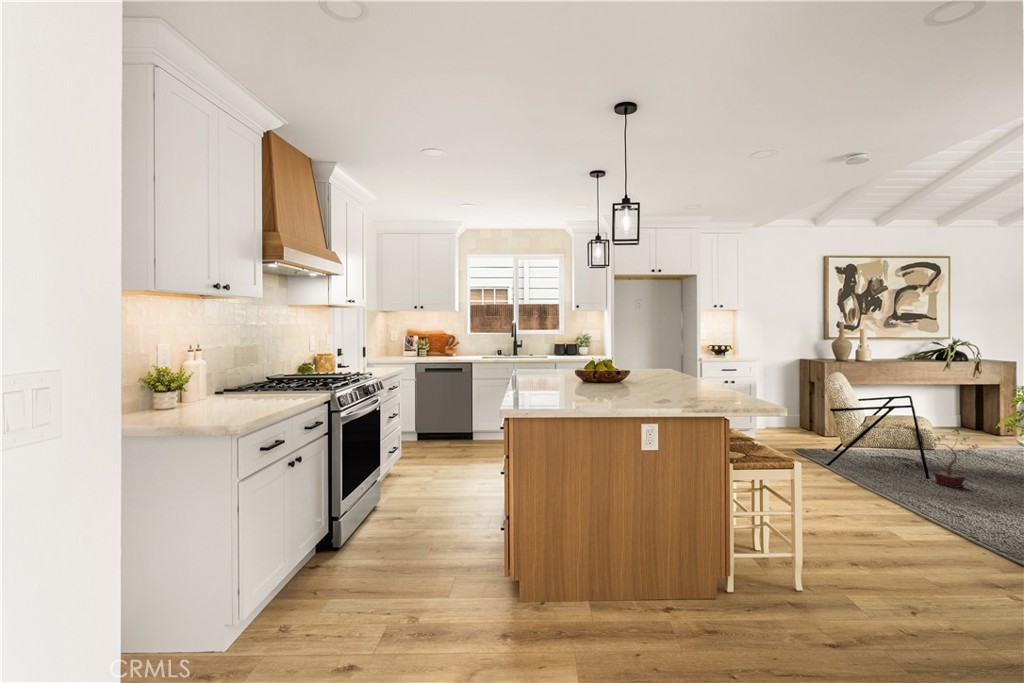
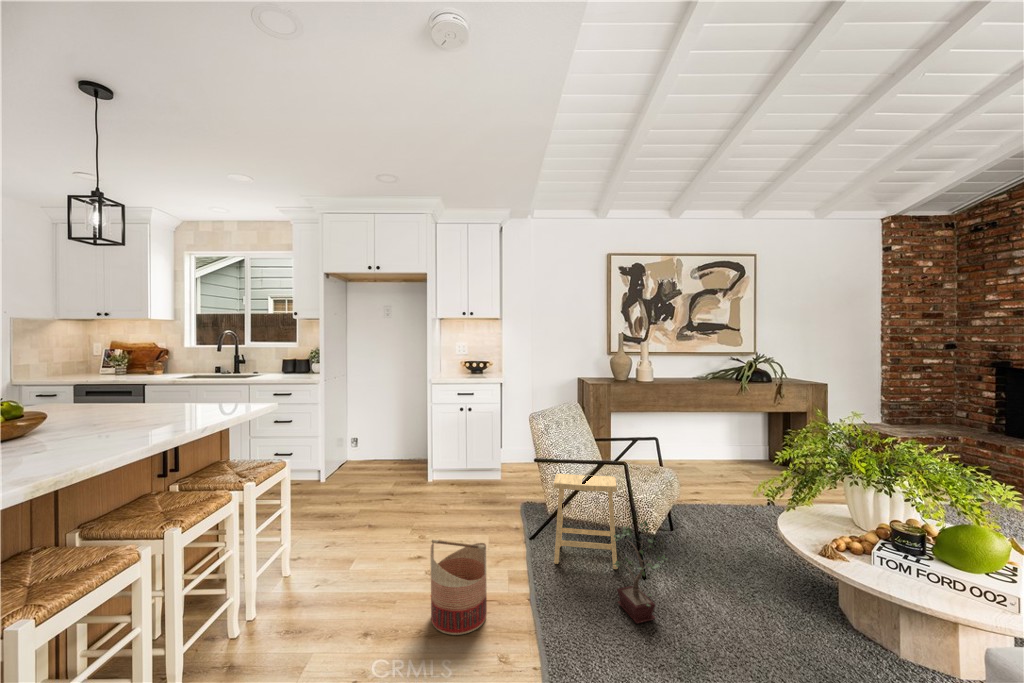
footstool: none [858,414,915,472] -> present [554,474,618,569]
basket: none [825,441,864,490] -> present [430,540,487,635]

